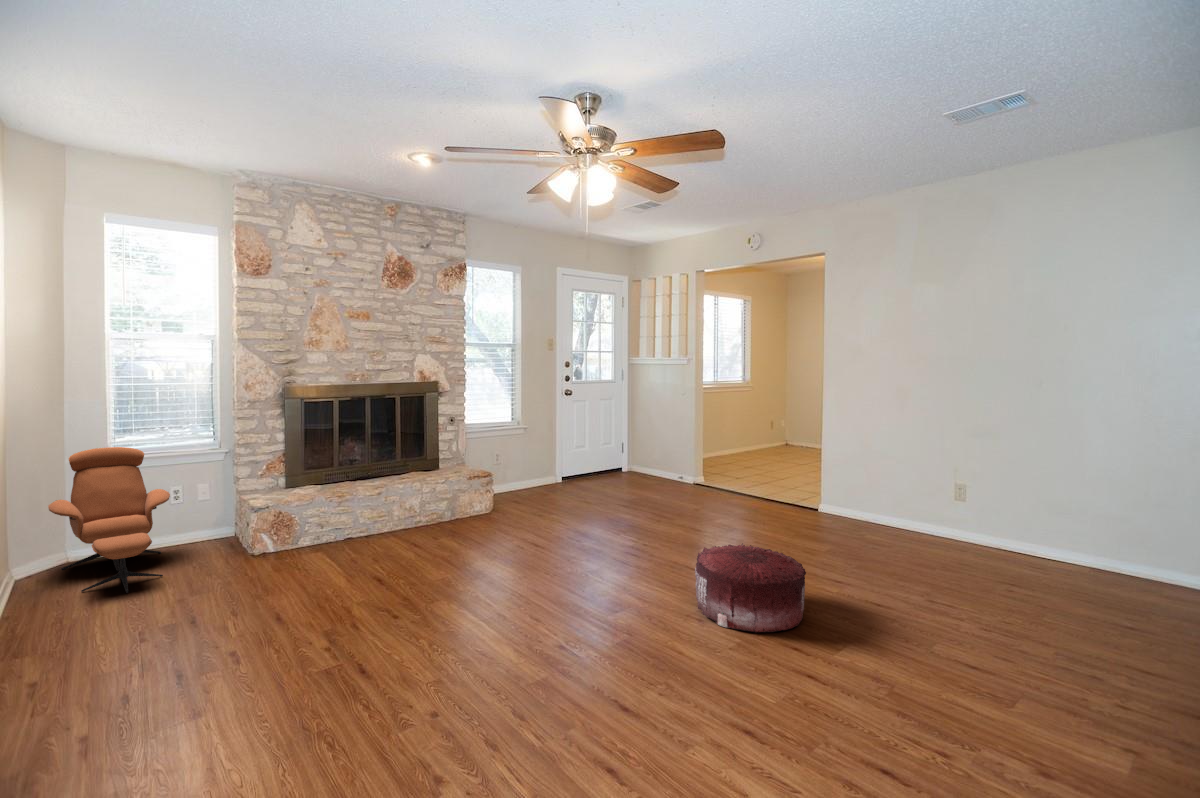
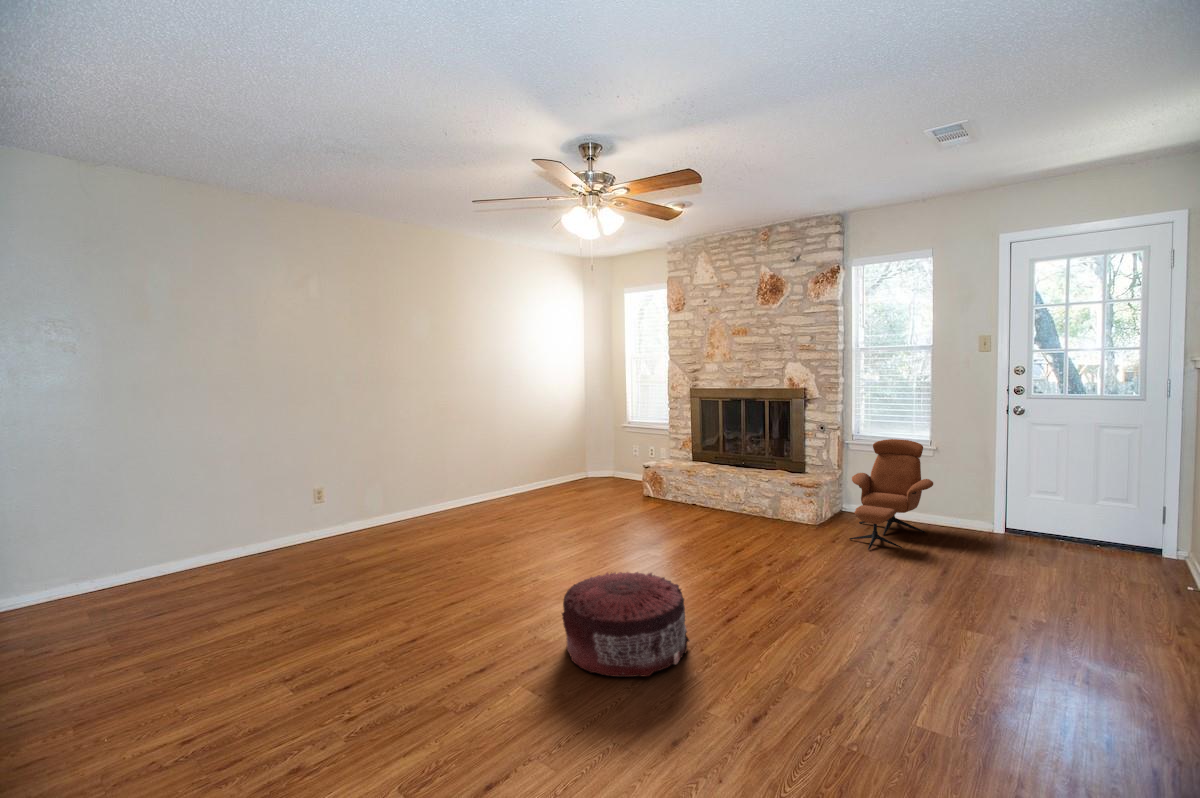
lounge chair: present [48,447,170,593] -> present [849,439,933,550]

